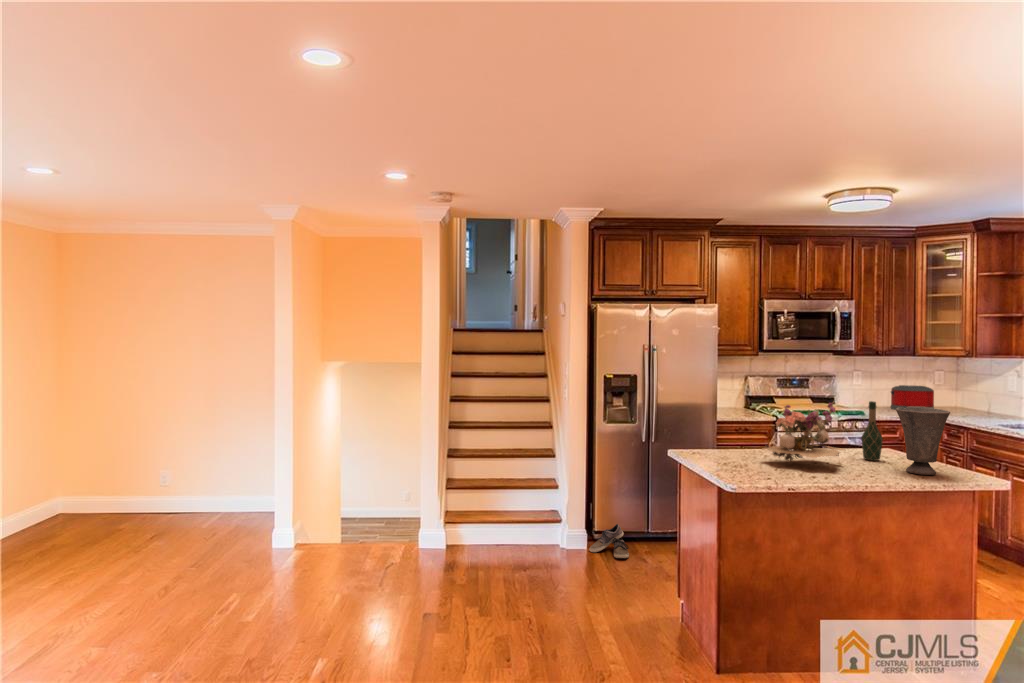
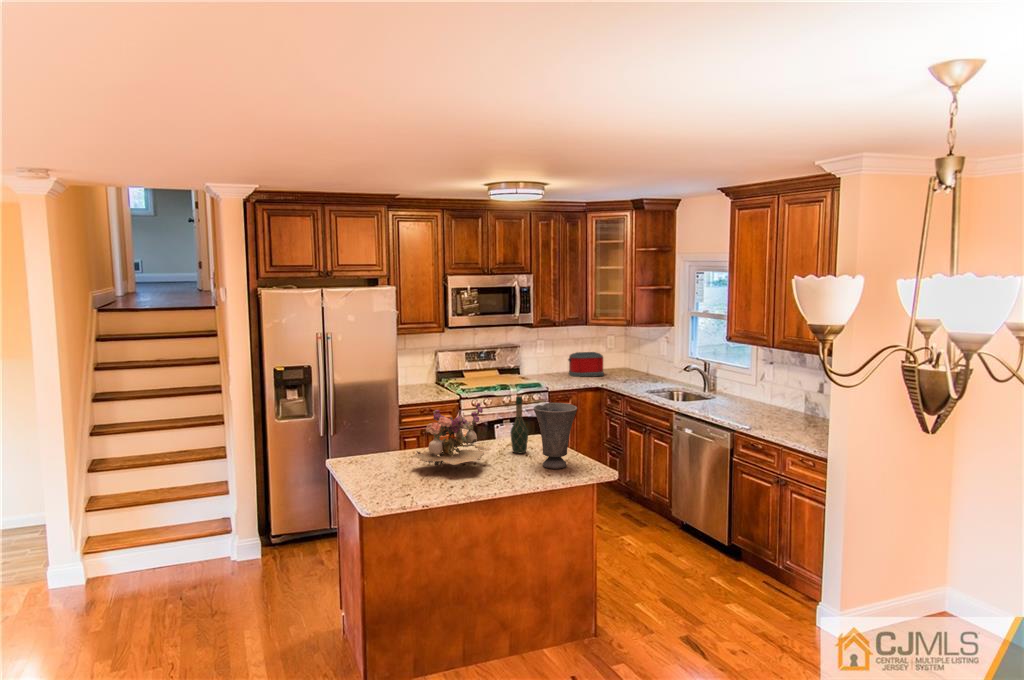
shoe: present [589,524,629,558] -> none [264,526,308,564]

